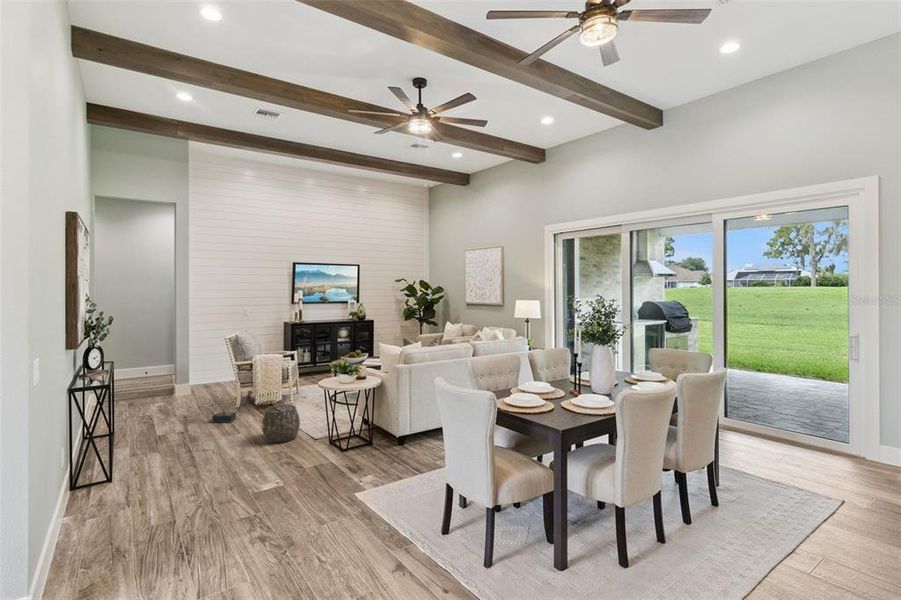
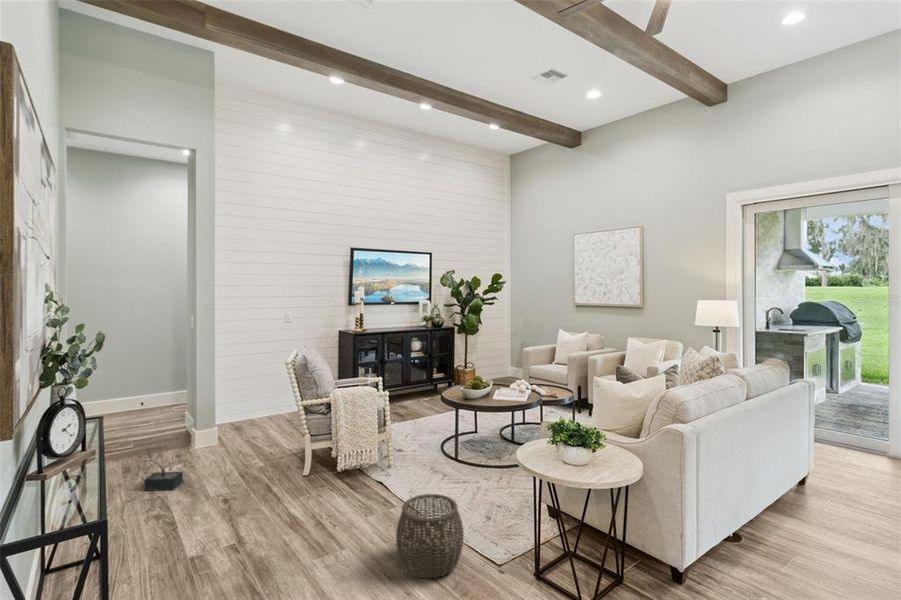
decorative plant: present [207,395,238,423] -> present [134,446,187,491]

